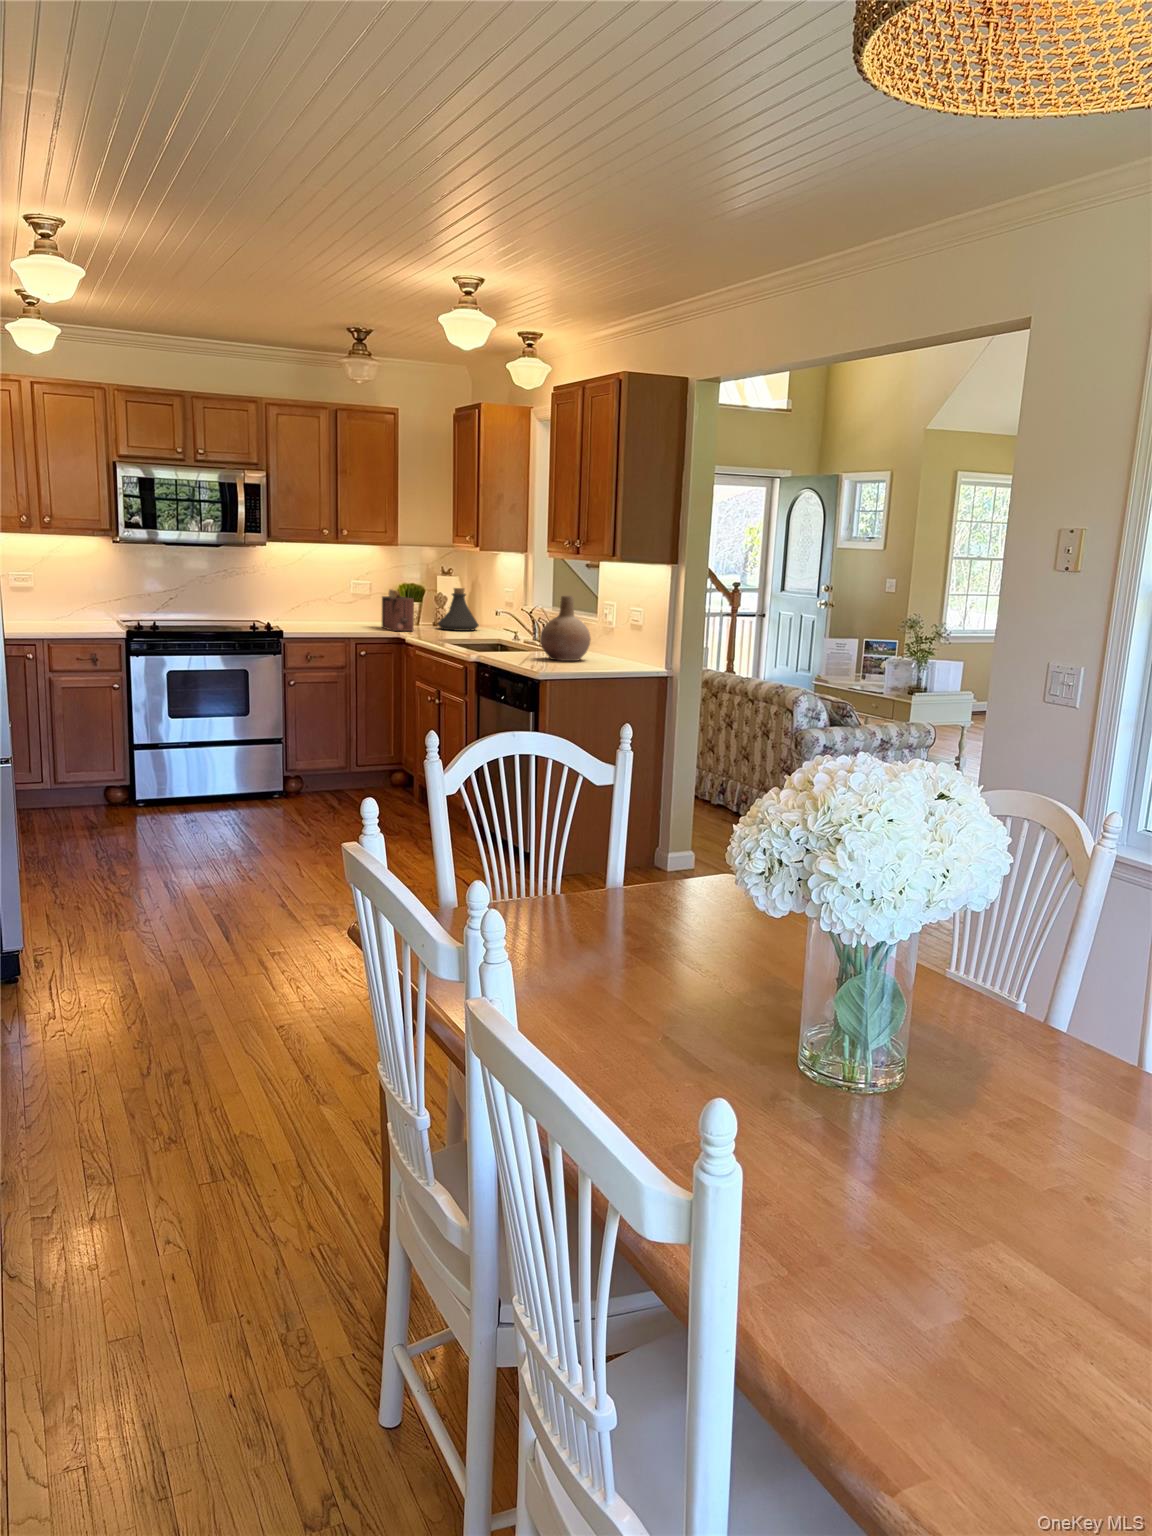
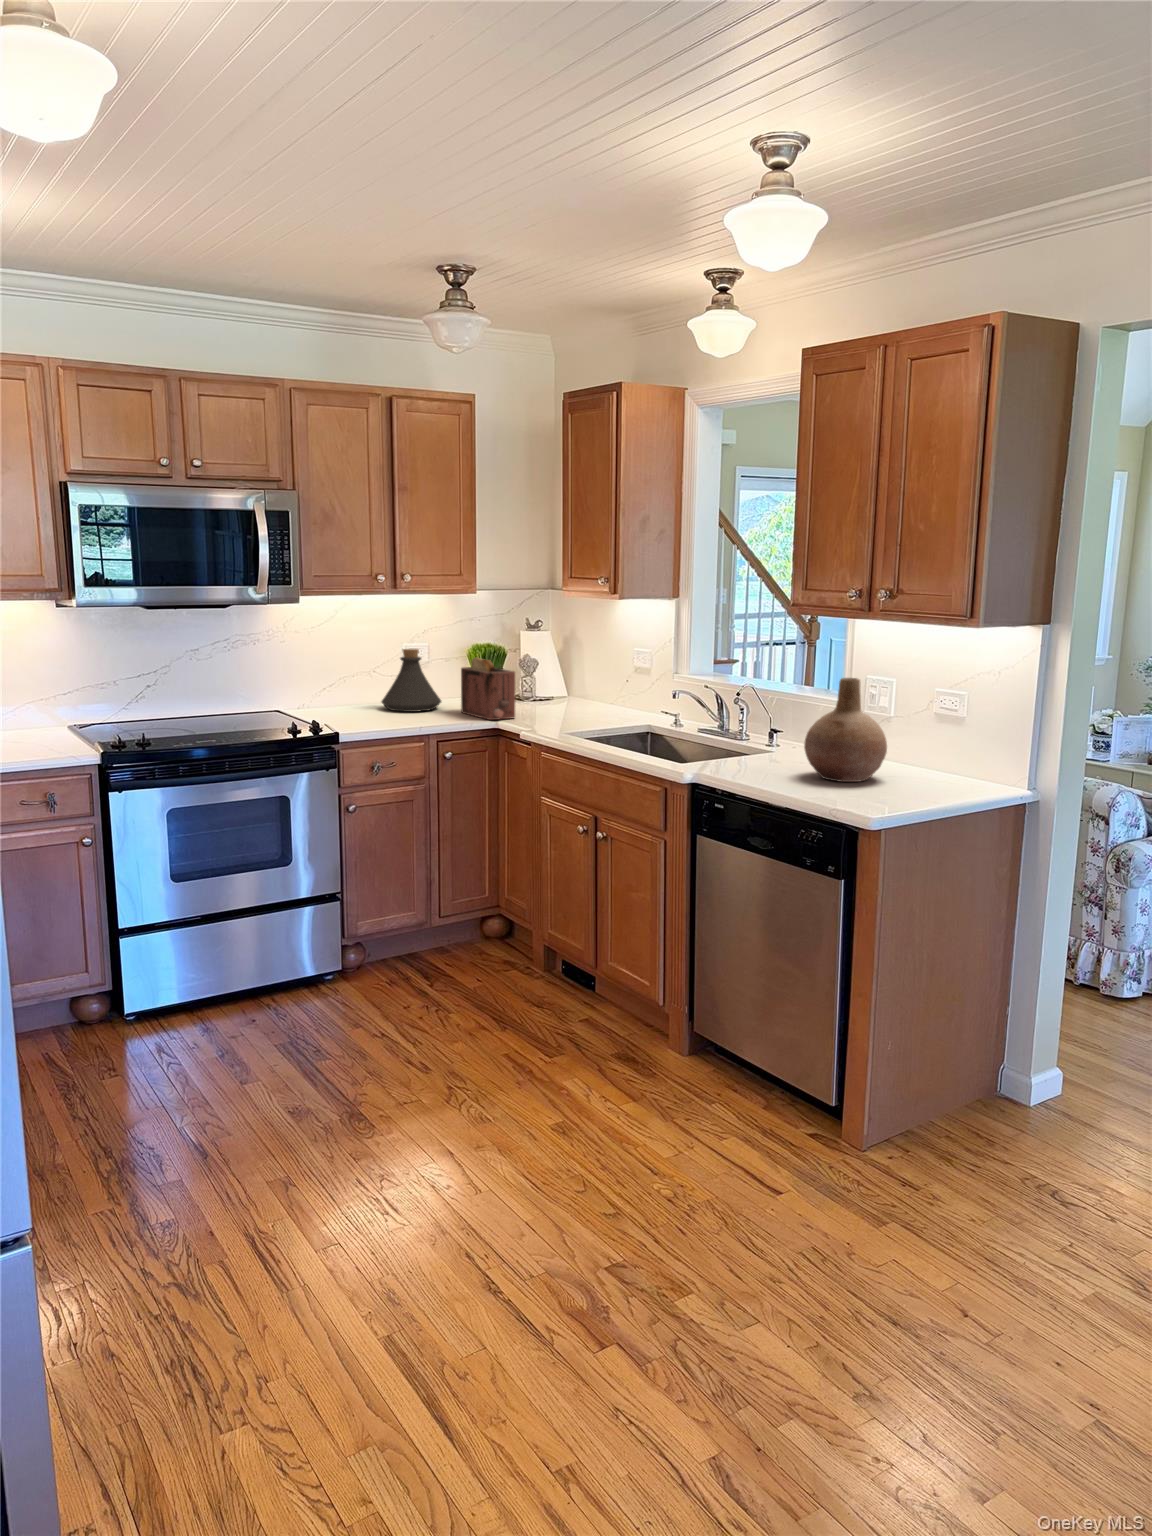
bottle: present [438,588,479,631] -> present [381,649,441,712]

